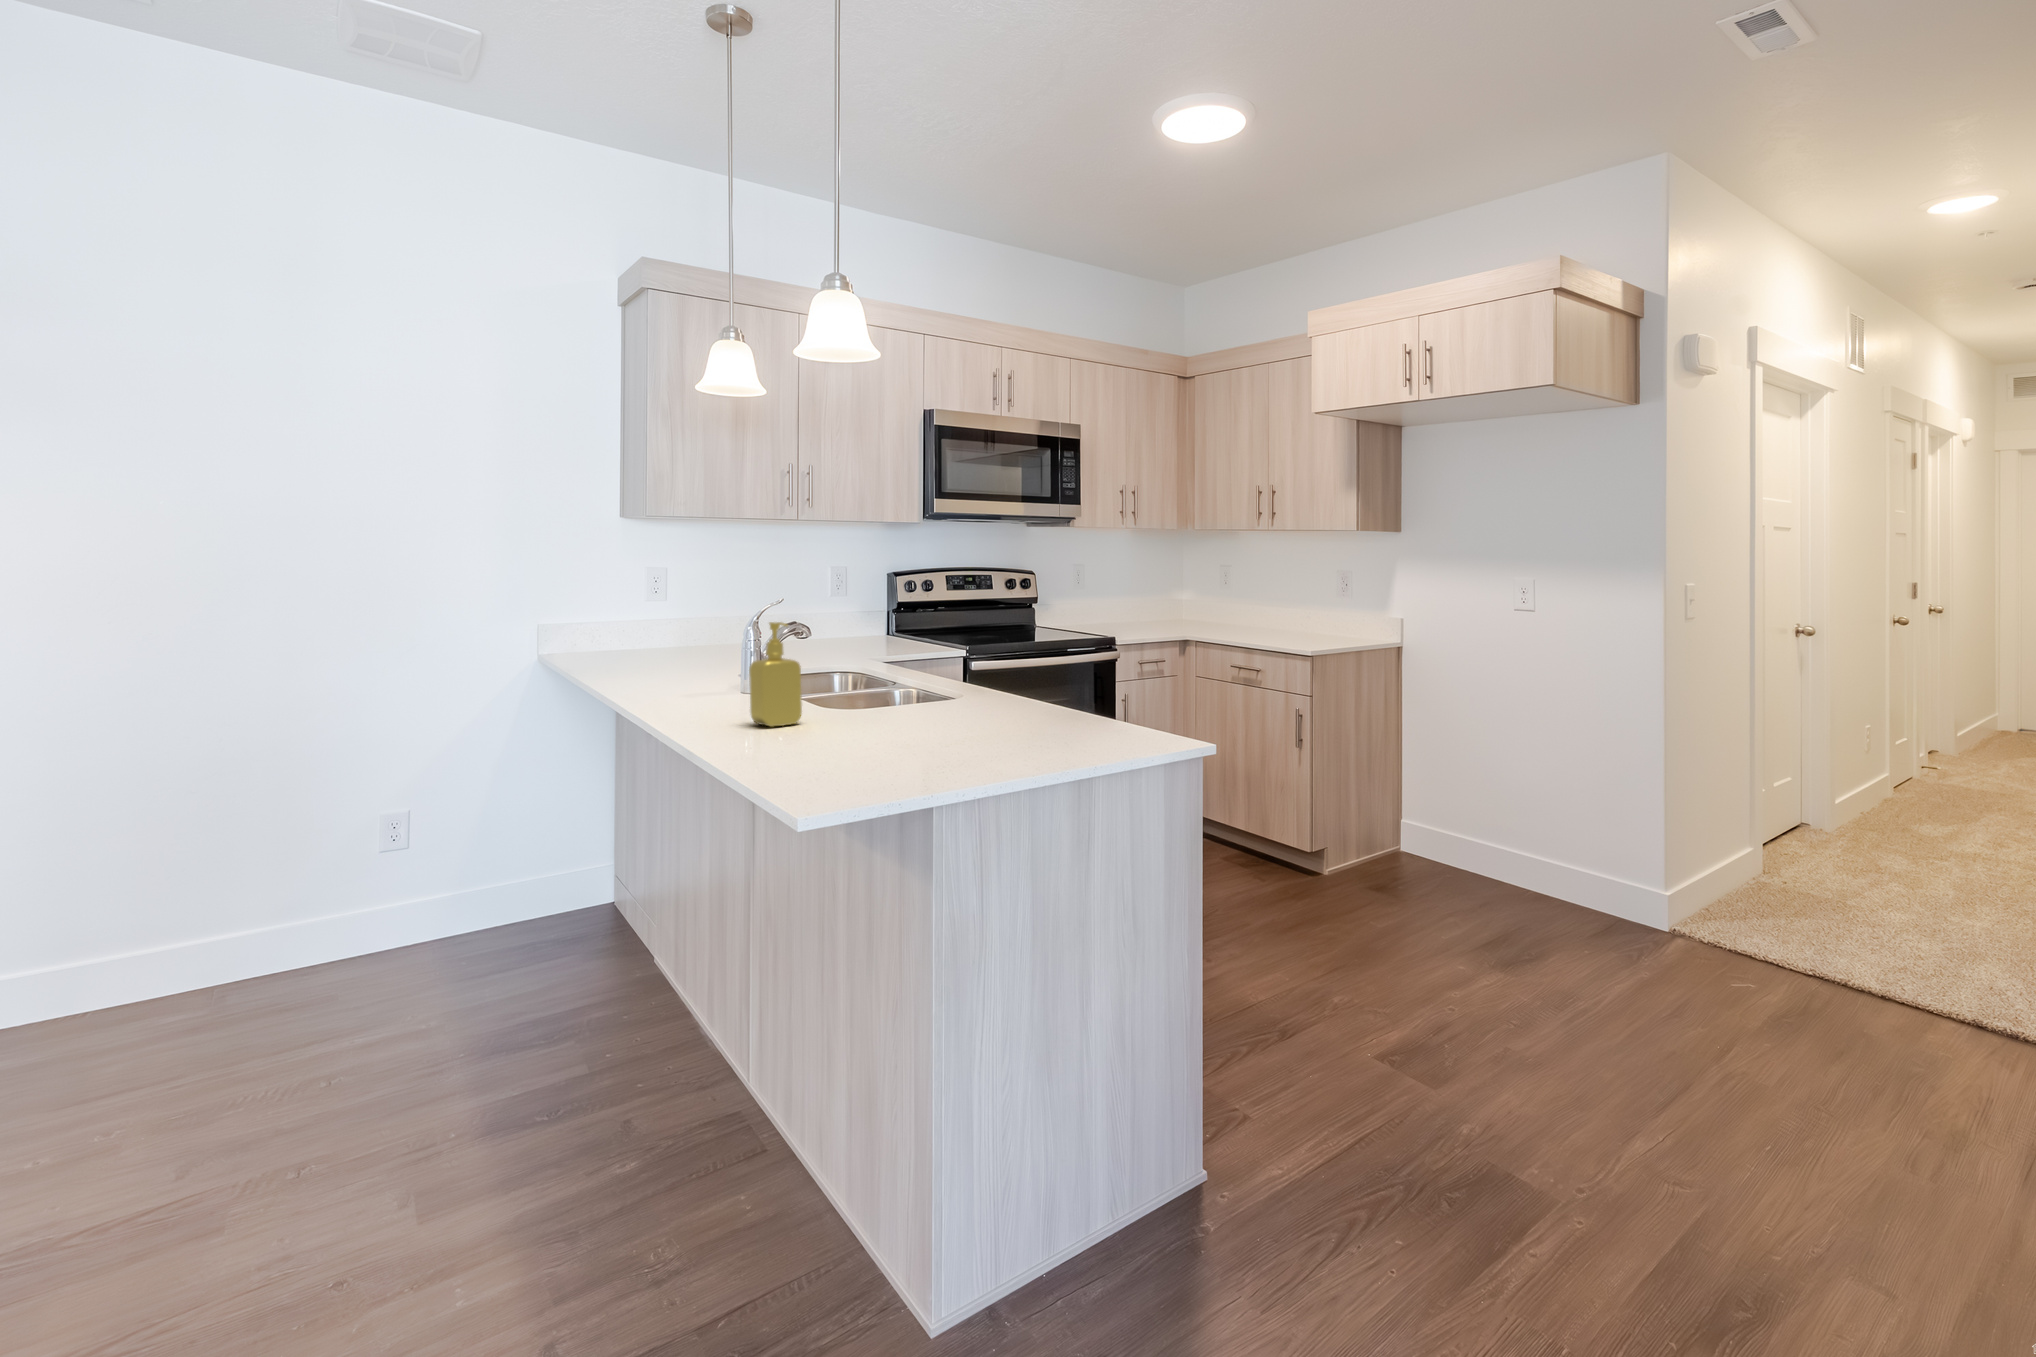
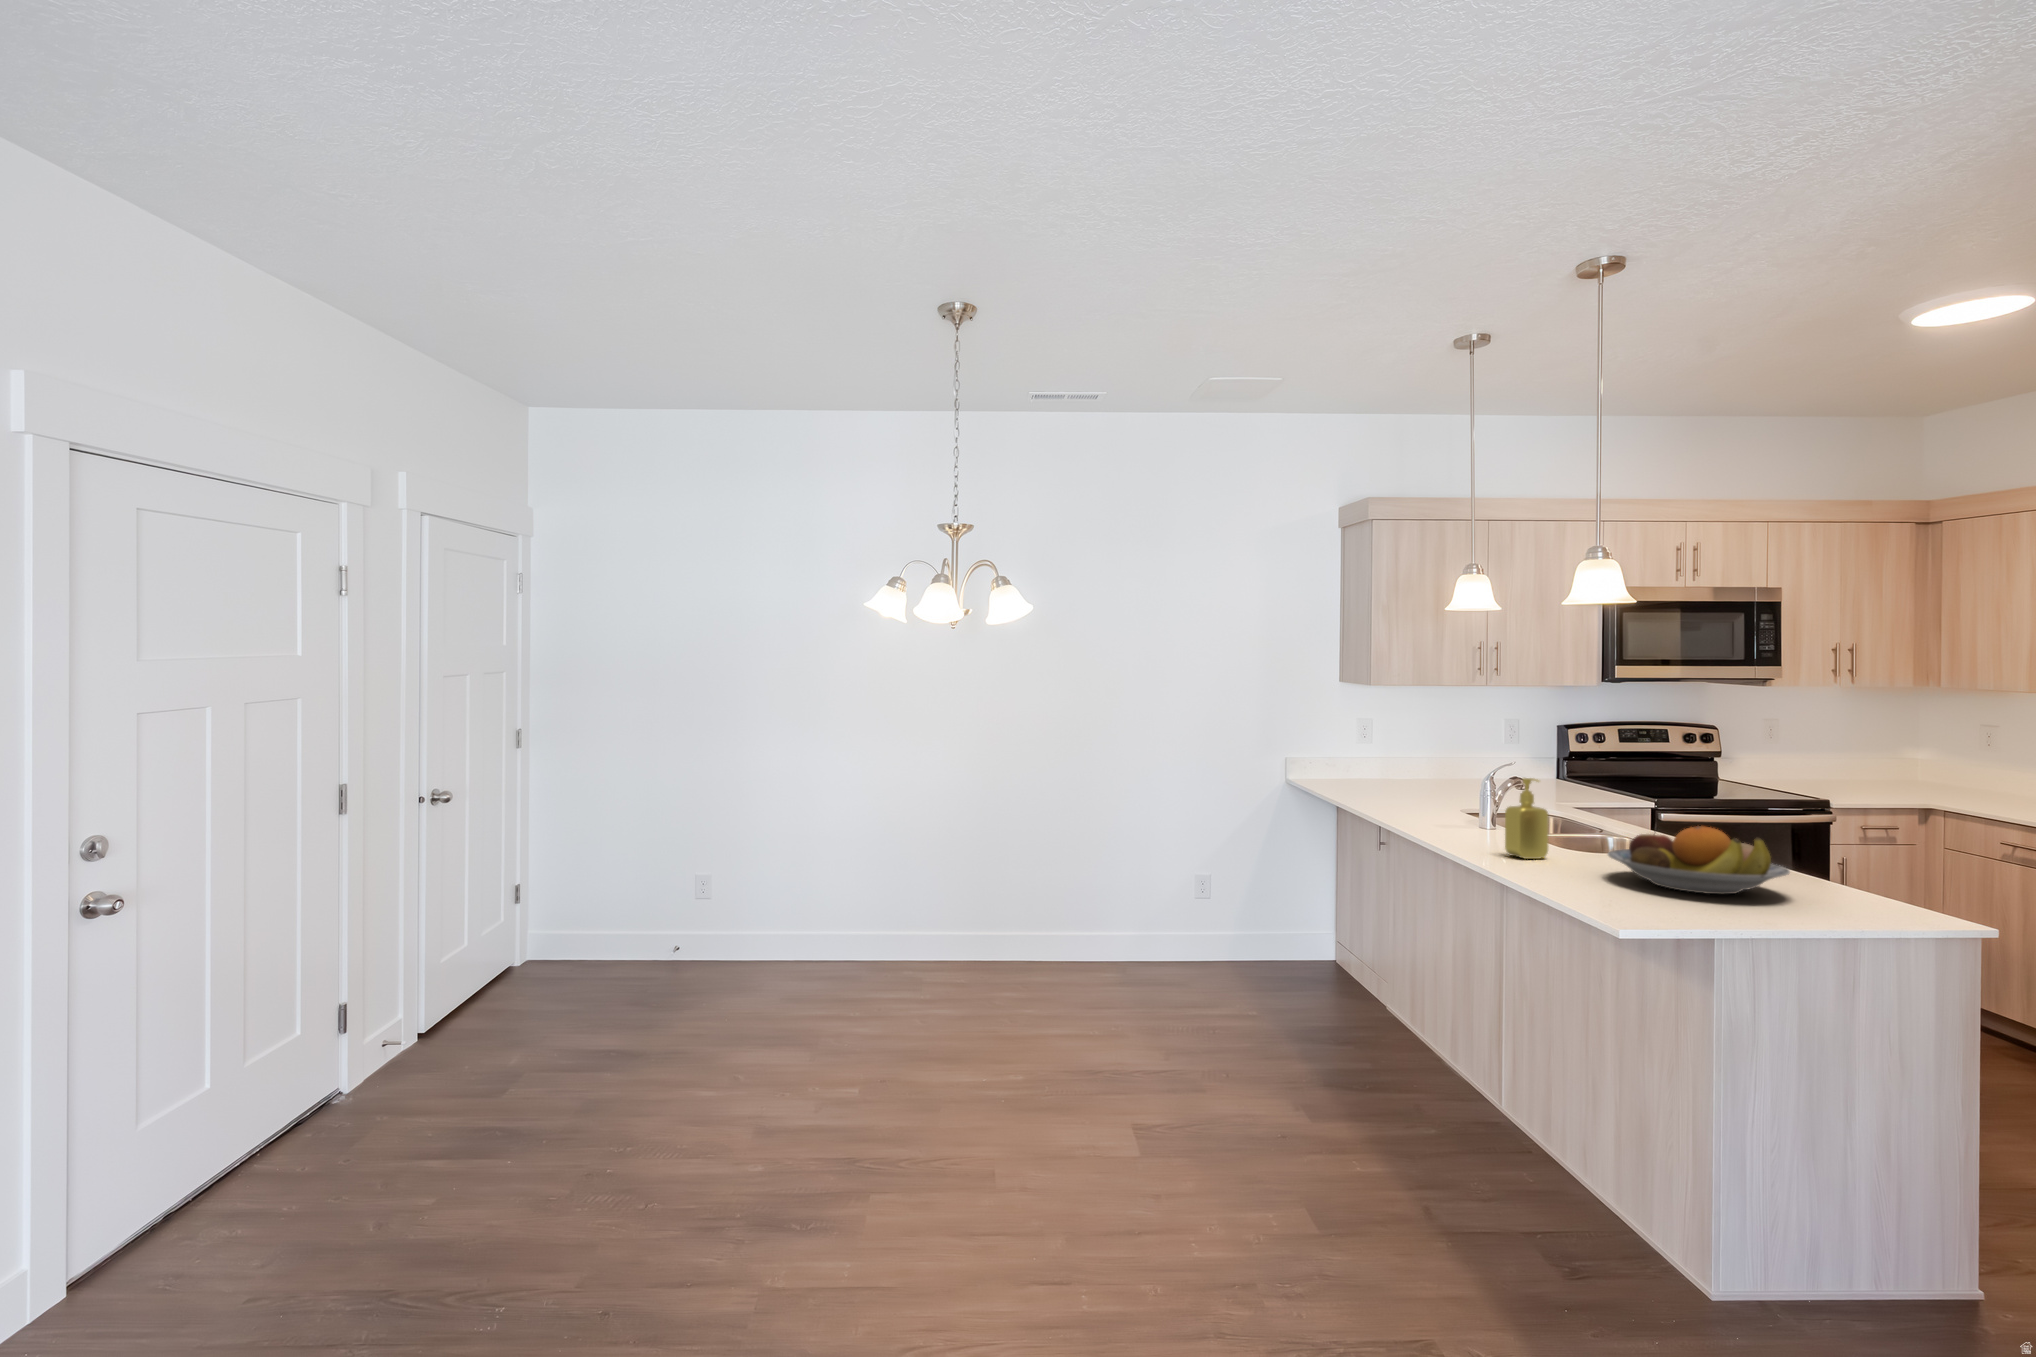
fruit bowl: none [851,667,1029,747] -> present [1608,826,1790,894]

